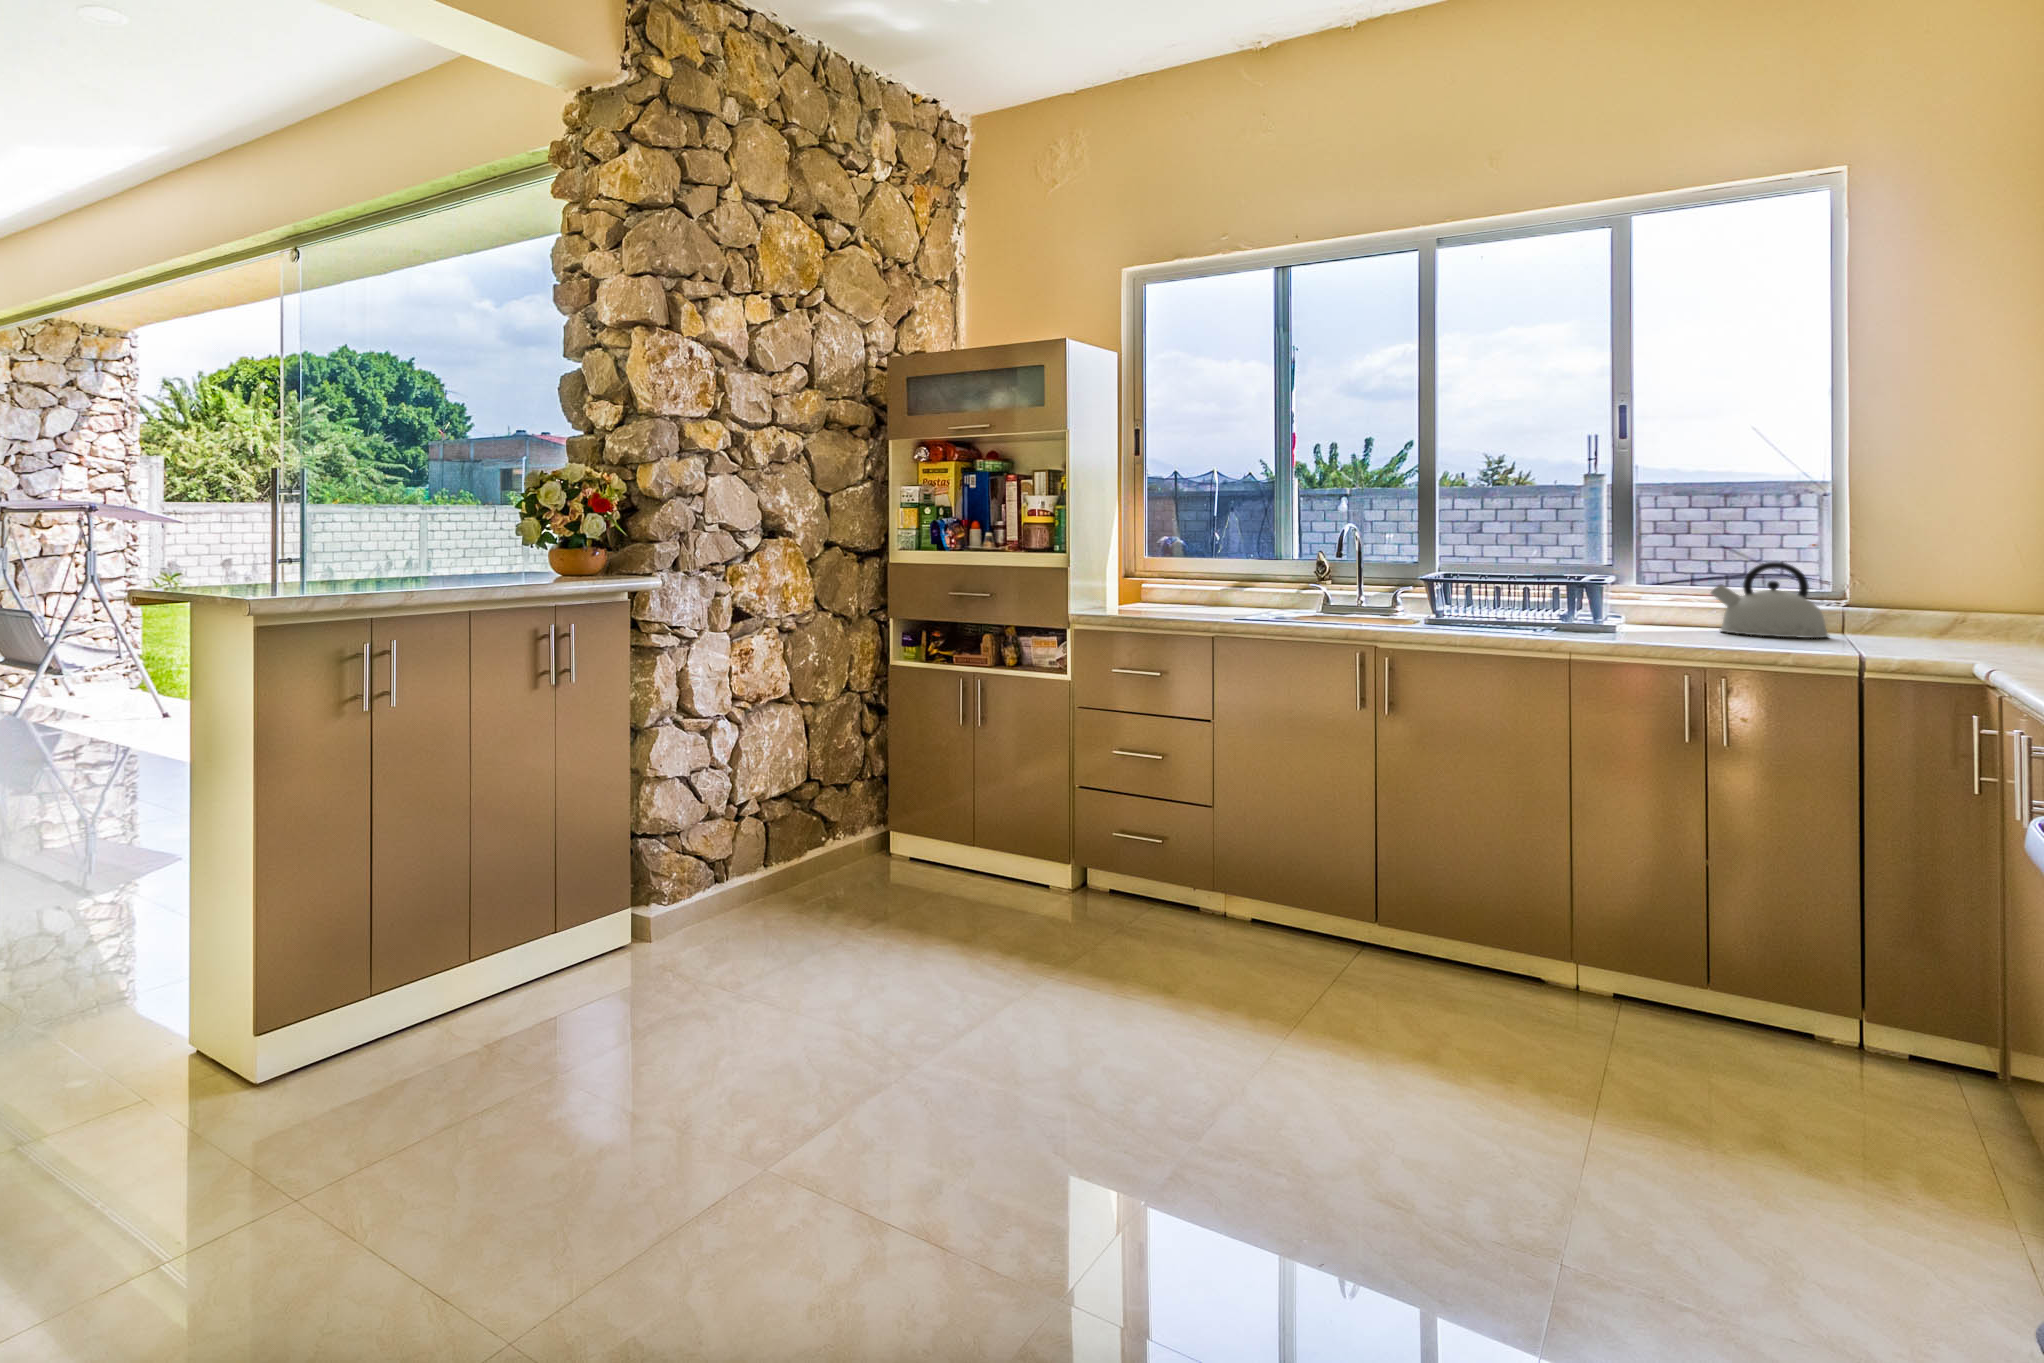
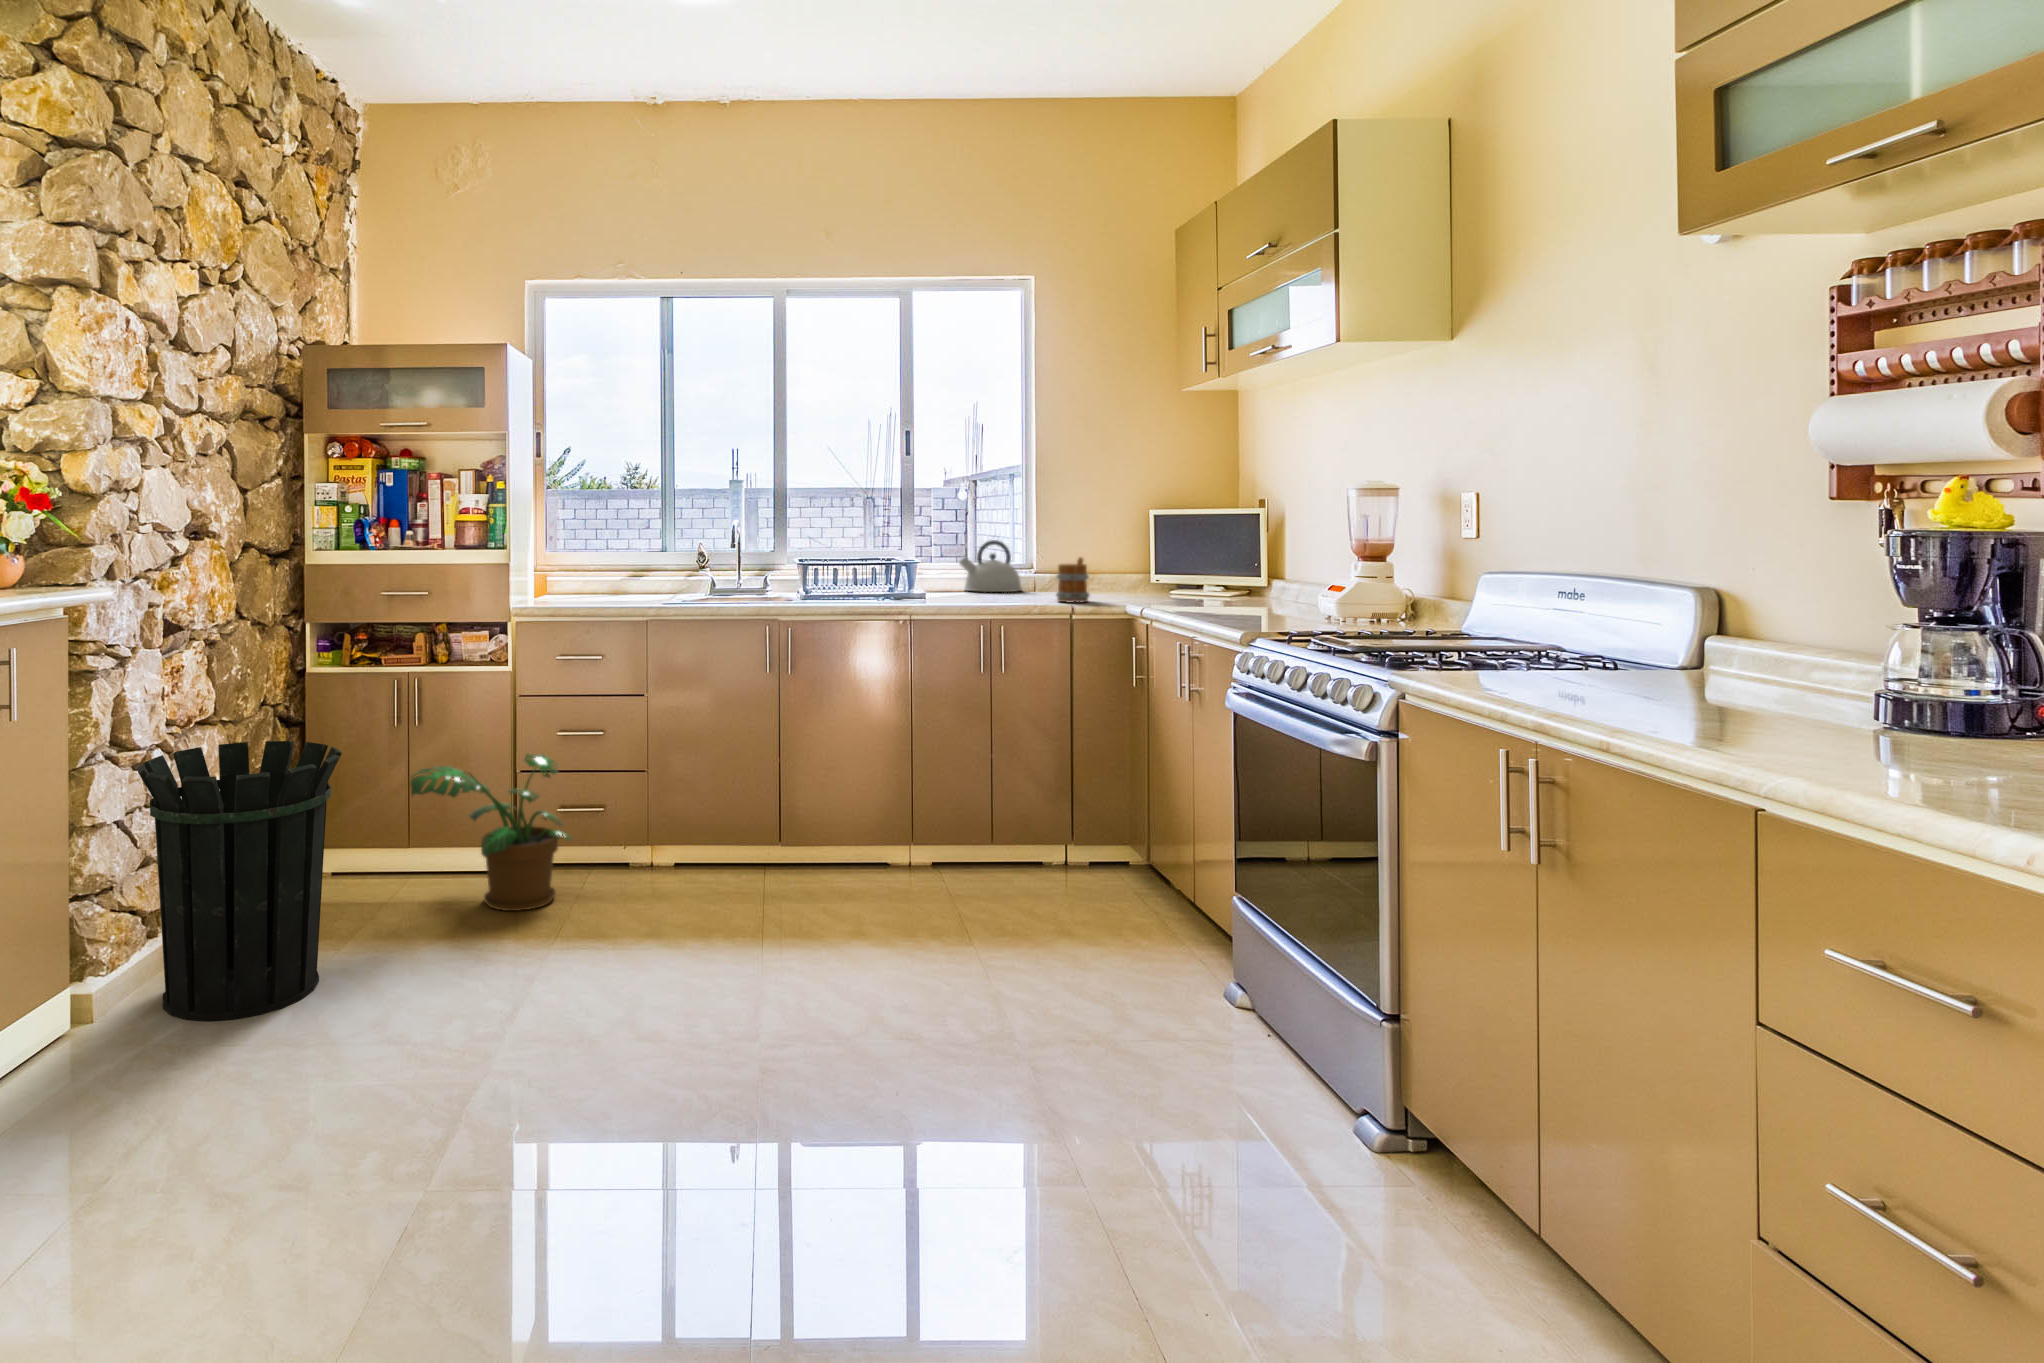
mug: none [1846,593,1917,662] -> present [1056,558,1089,603]
waste bin: none [687,722,856,970] -> present [137,741,342,1021]
potted plant: none [941,769,1118,934] -> present [410,754,572,911]

